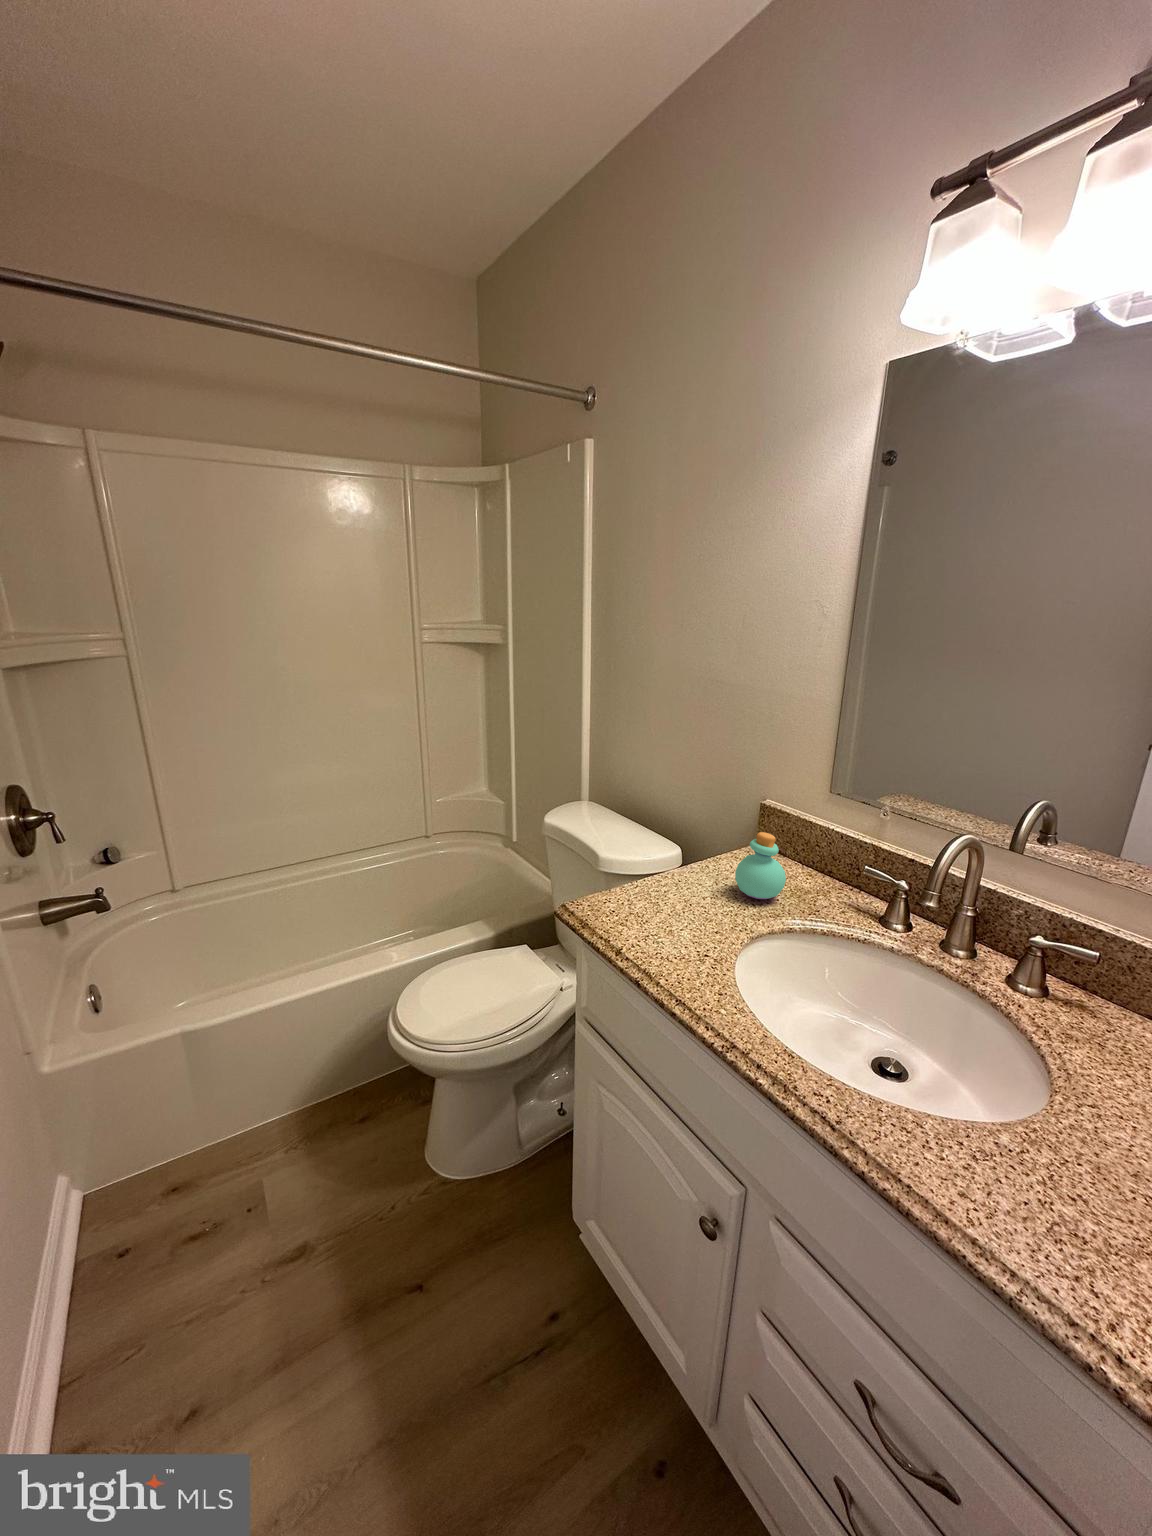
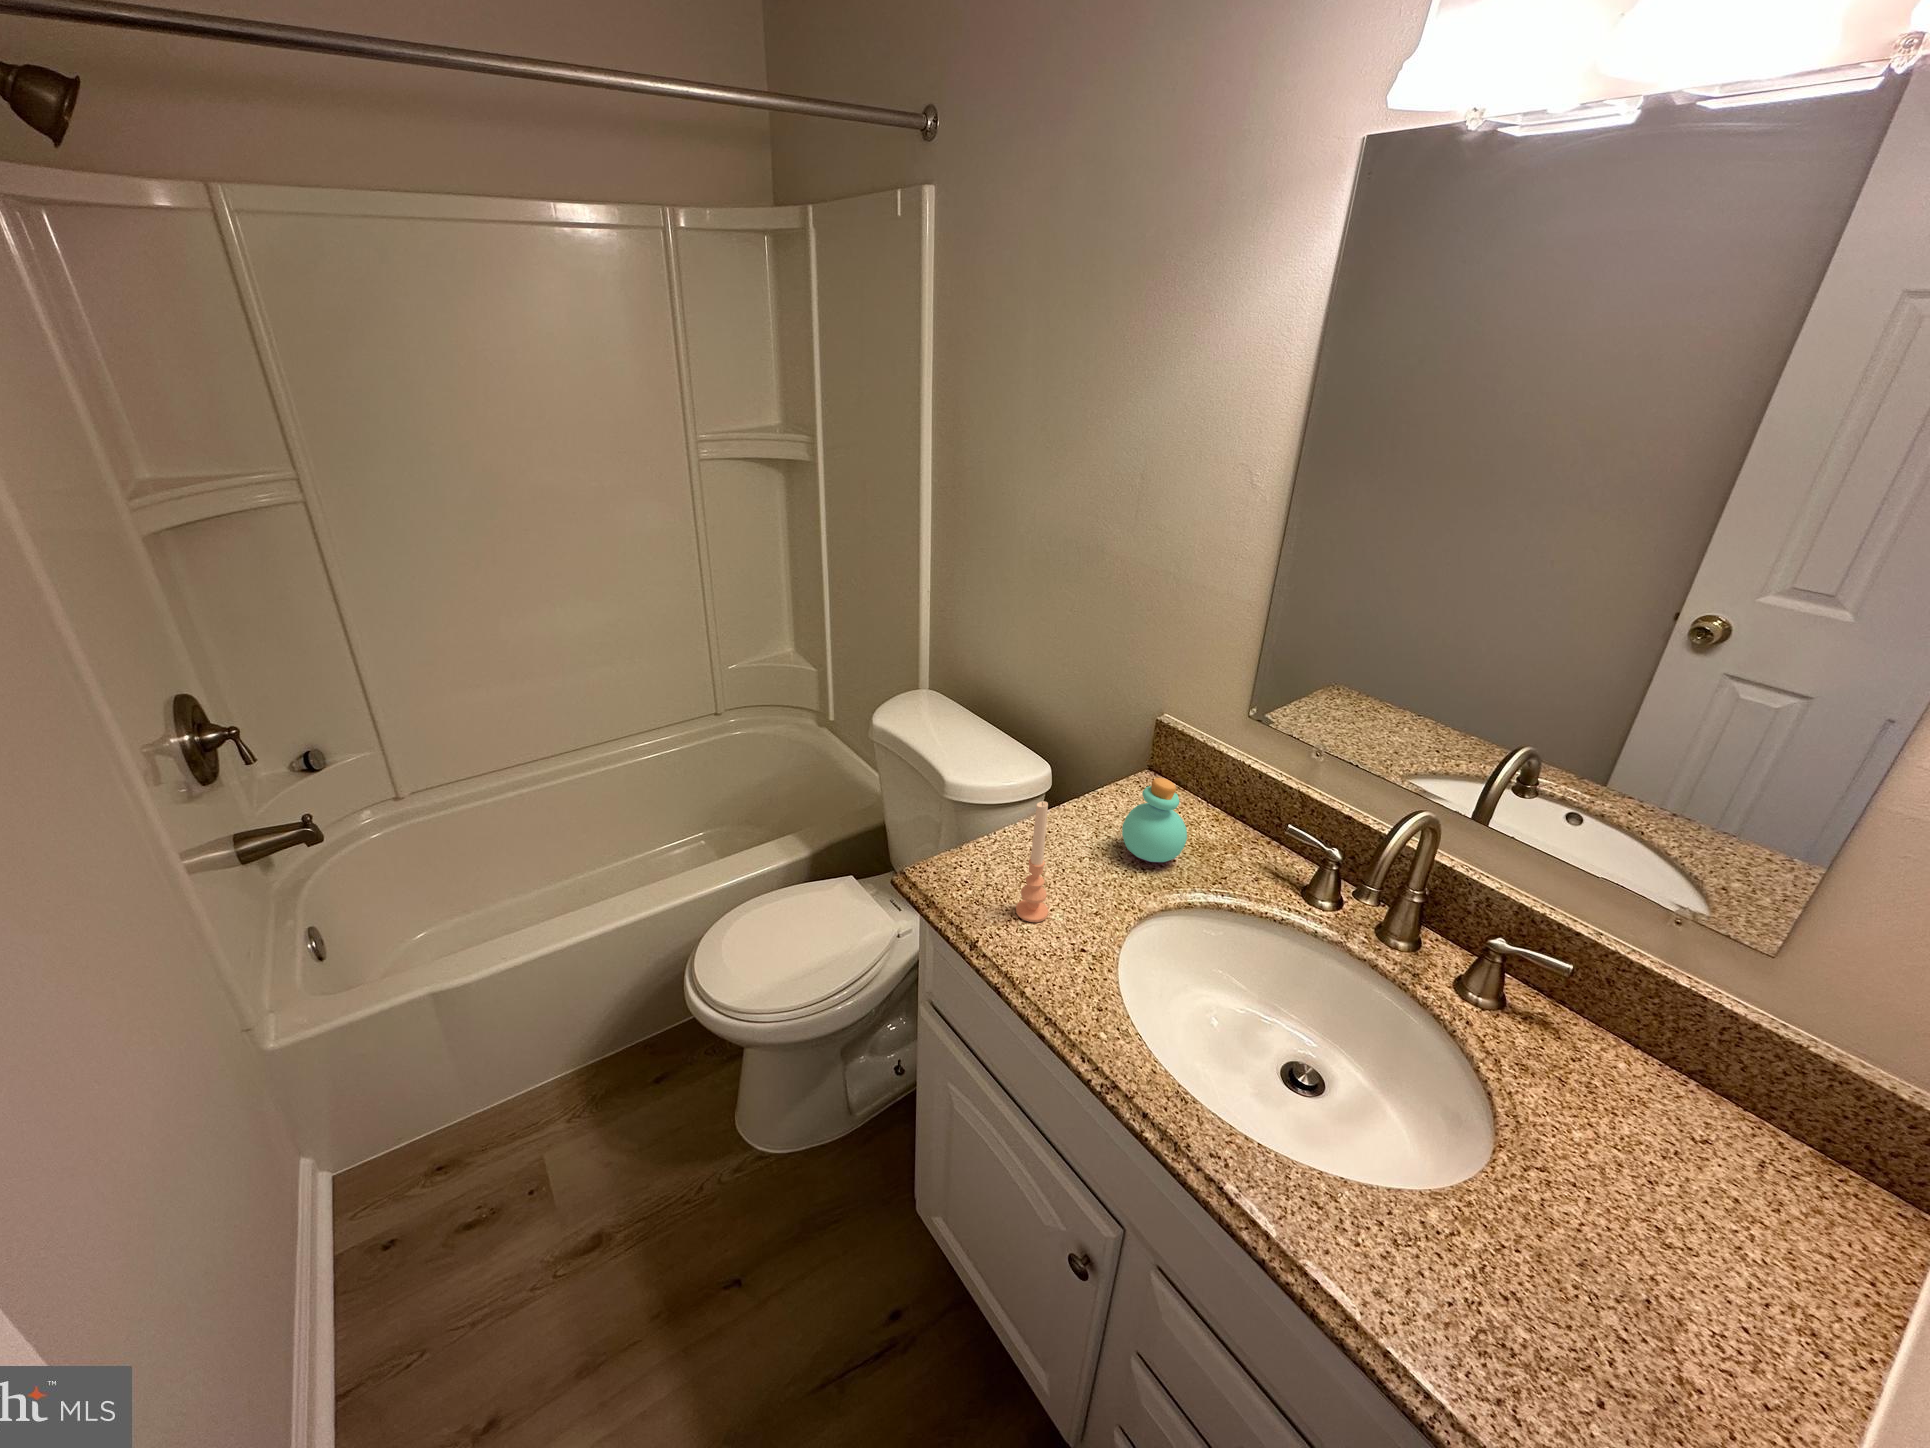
candle: none [653,835,678,936] -> present [1016,801,1049,922]

